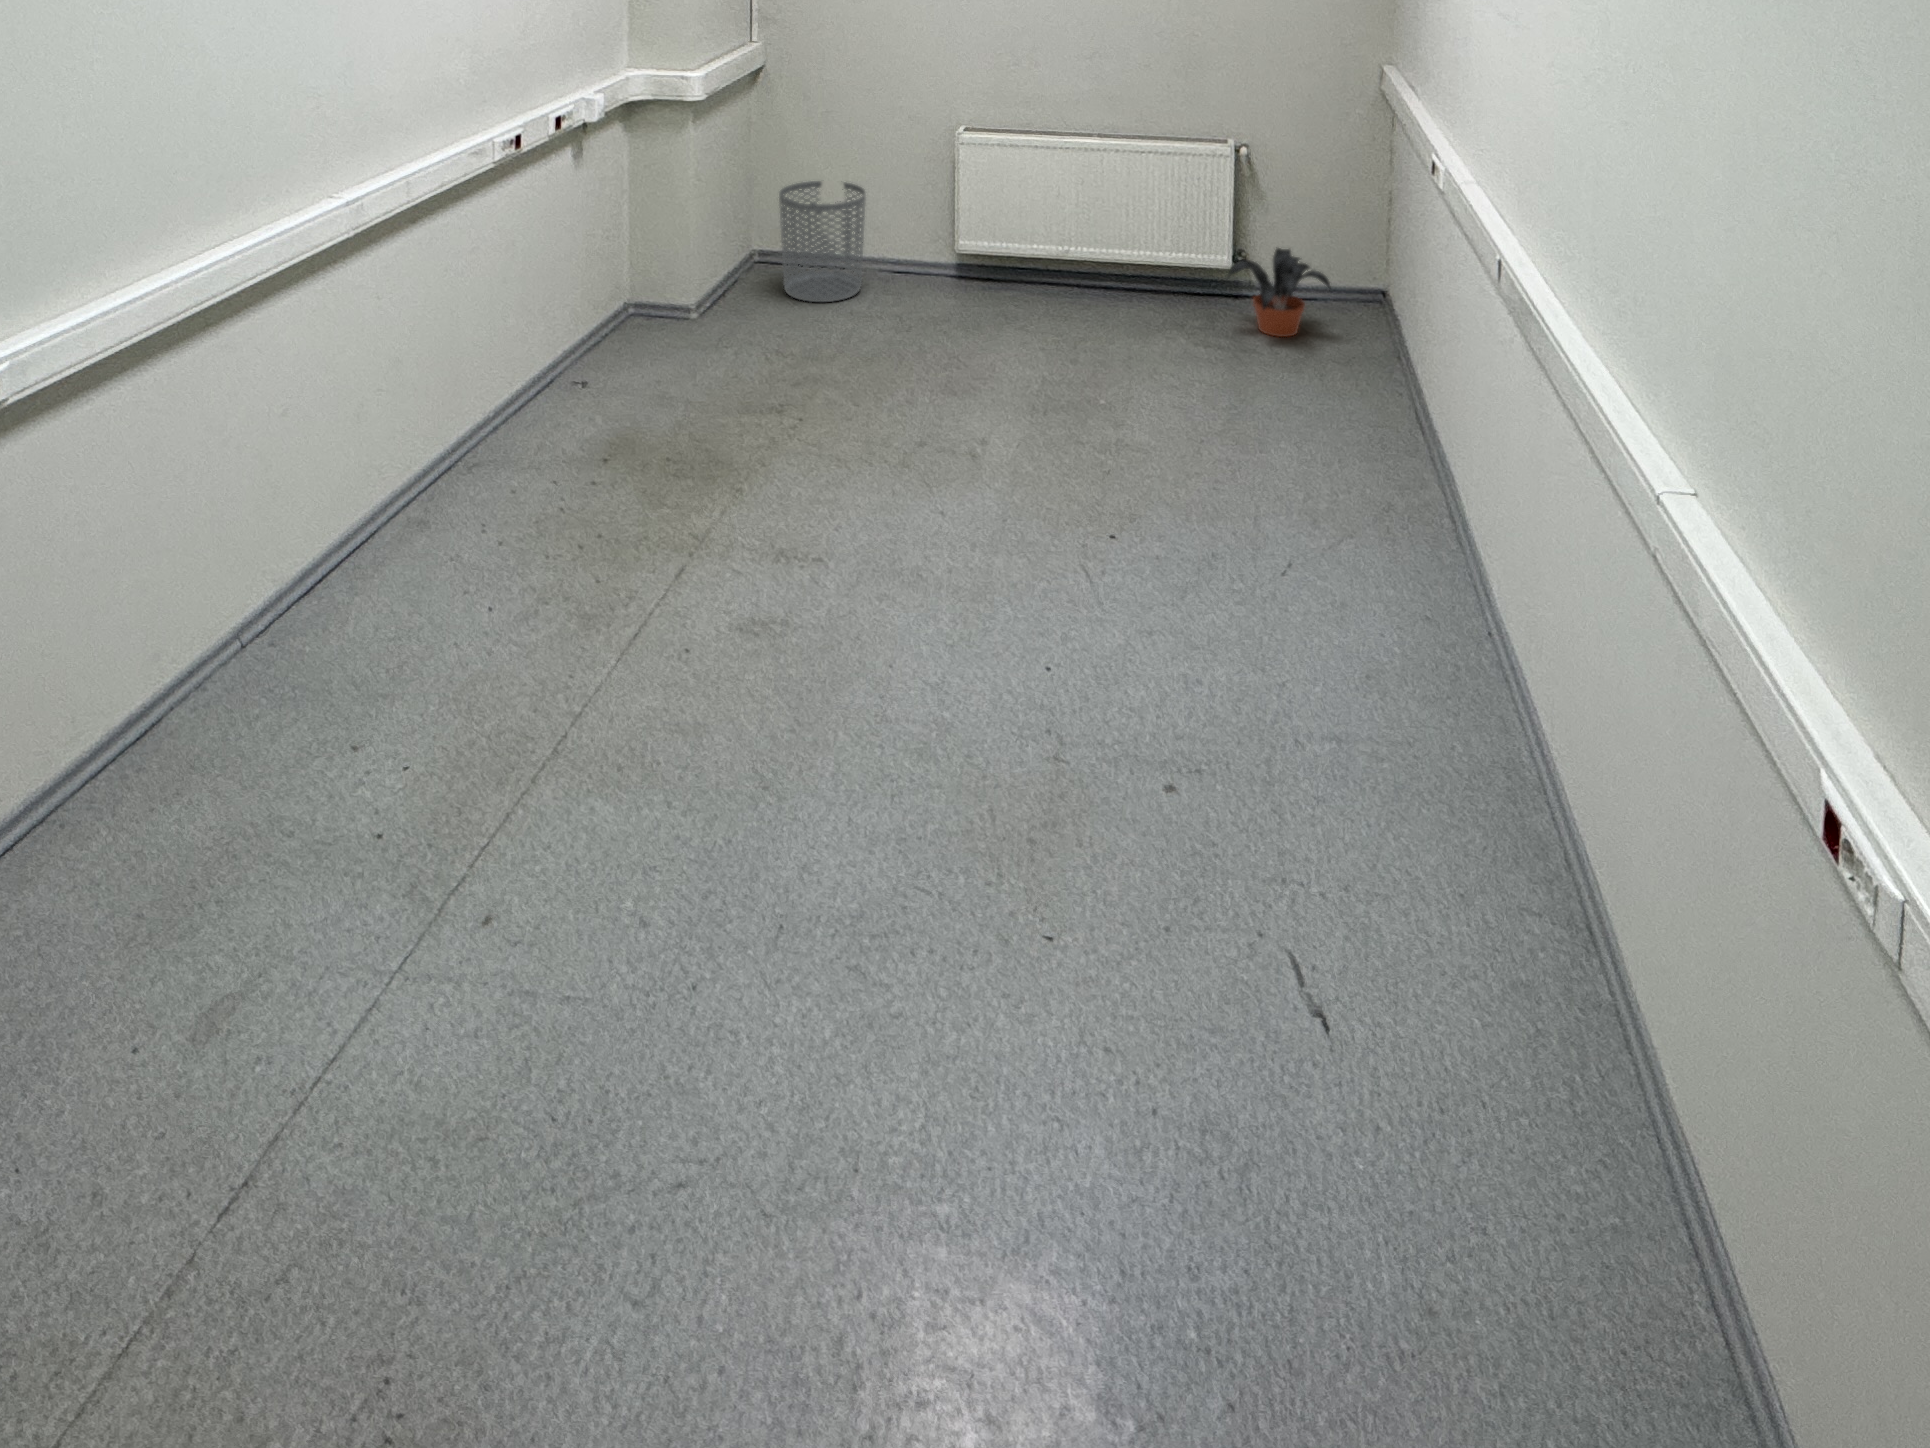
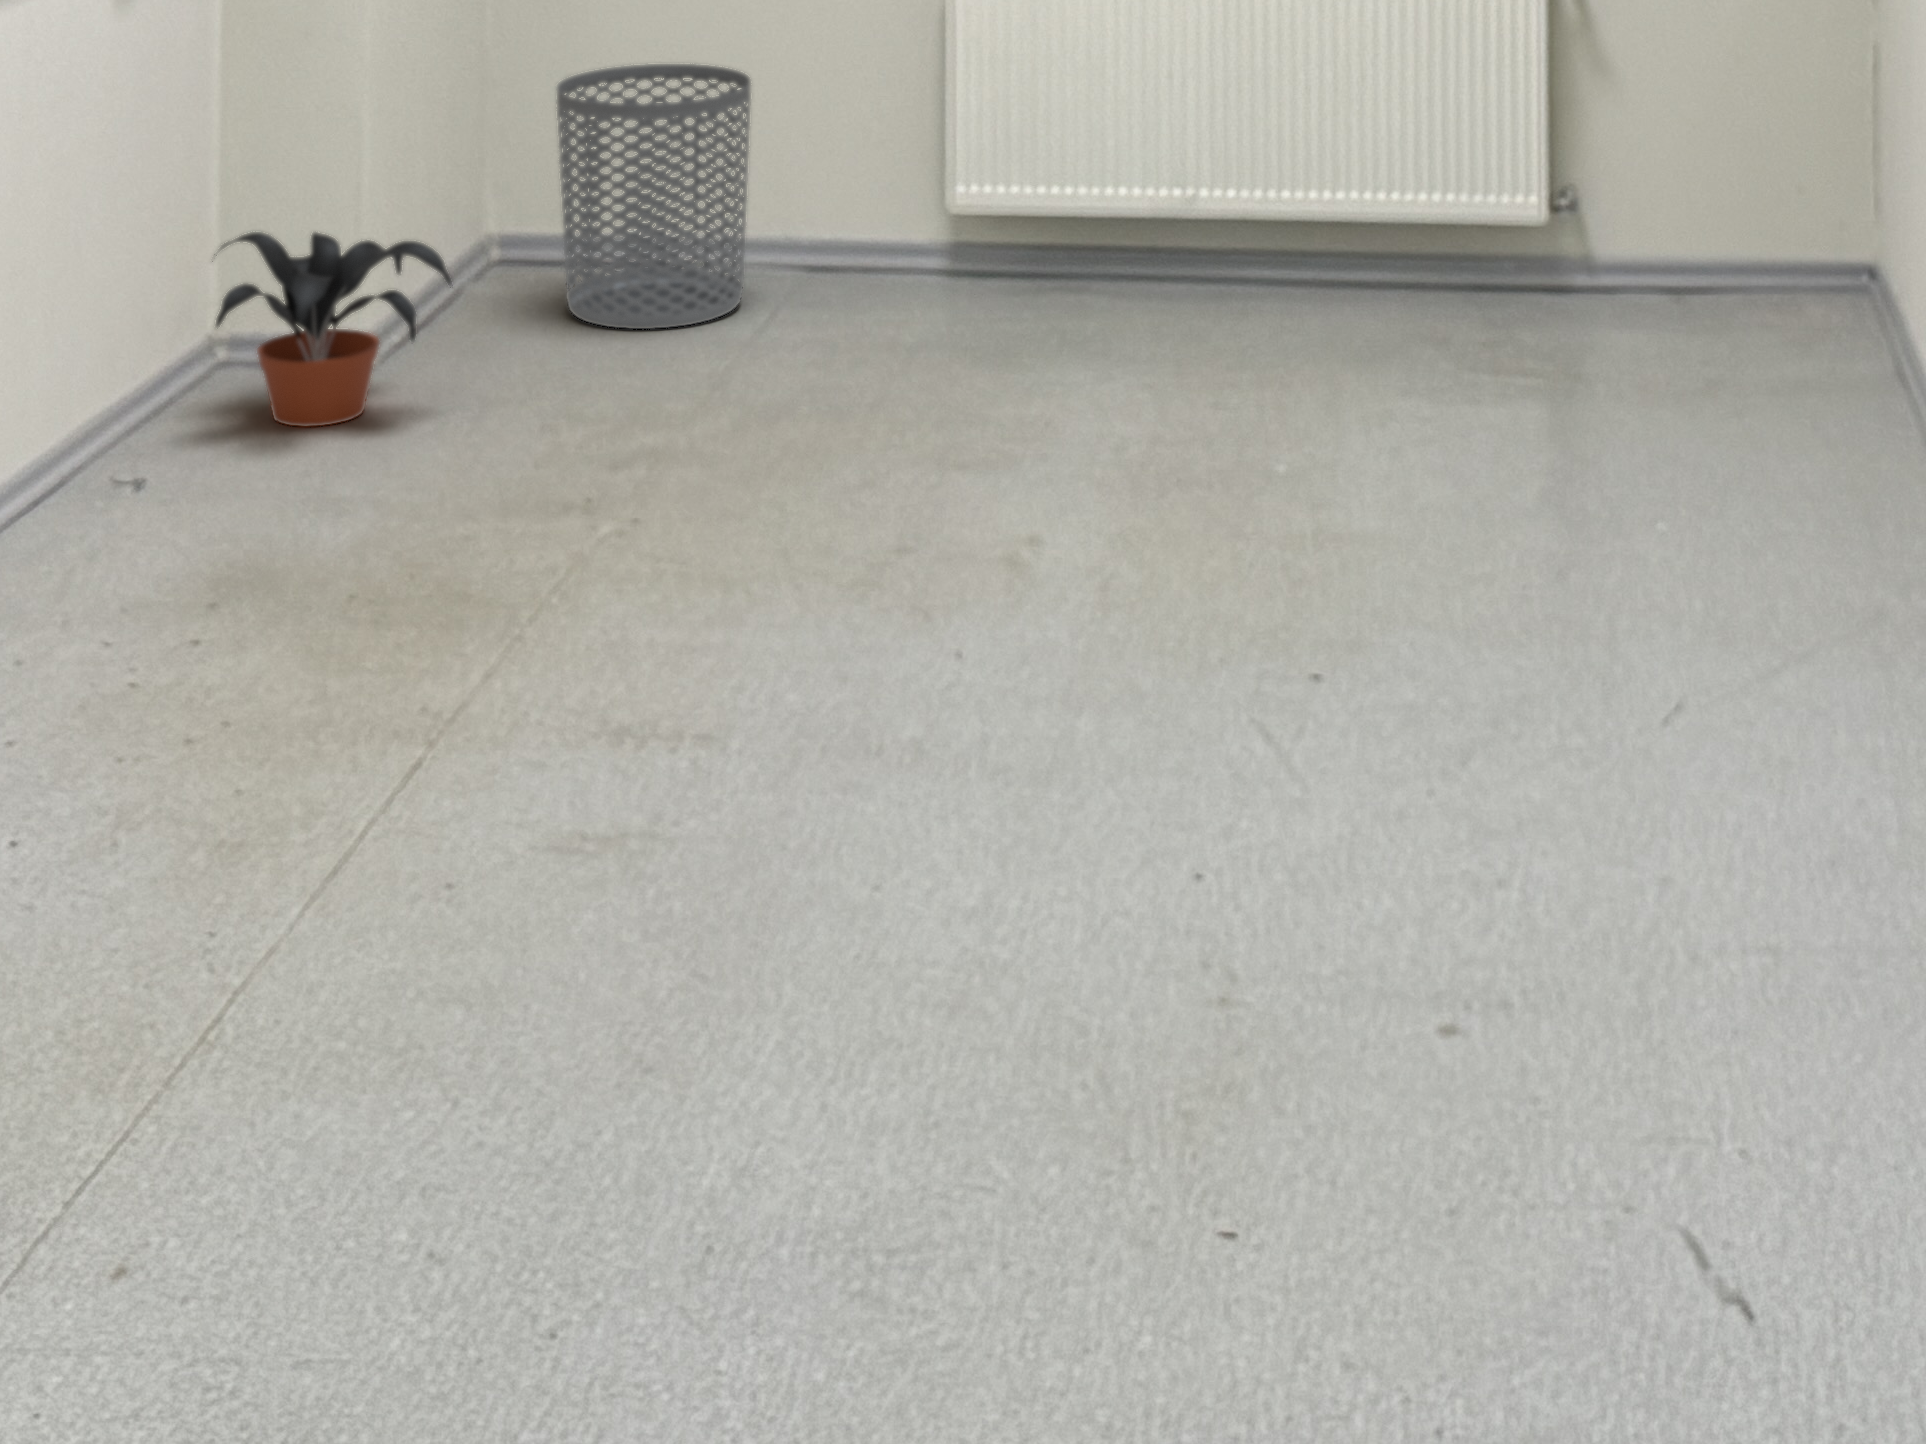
potted plant: present [1228,248,1330,337] -> present [212,232,452,427]

